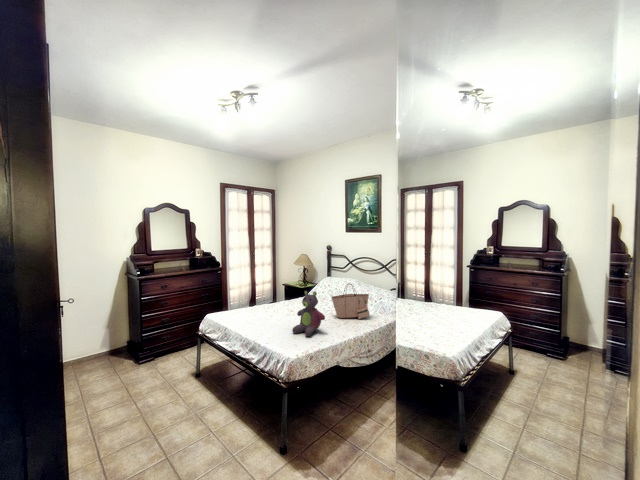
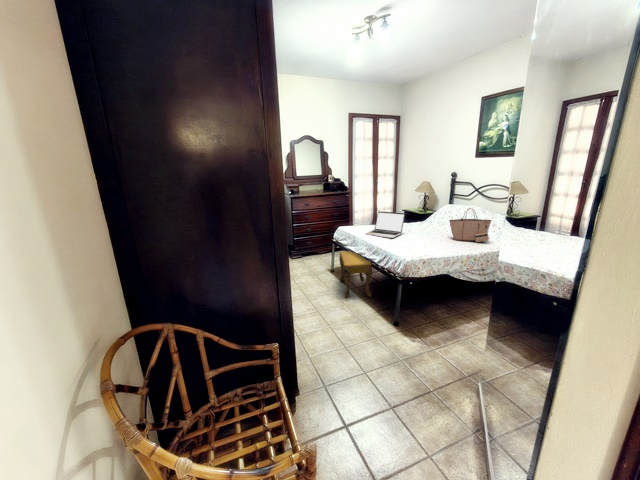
stuffed bear: present [292,291,325,336] -> none [409,210,440,249]
laptop: none [240,292,286,325] -> present [366,211,405,238]
footstool: none [206,344,250,423] -> present [340,251,372,298]

